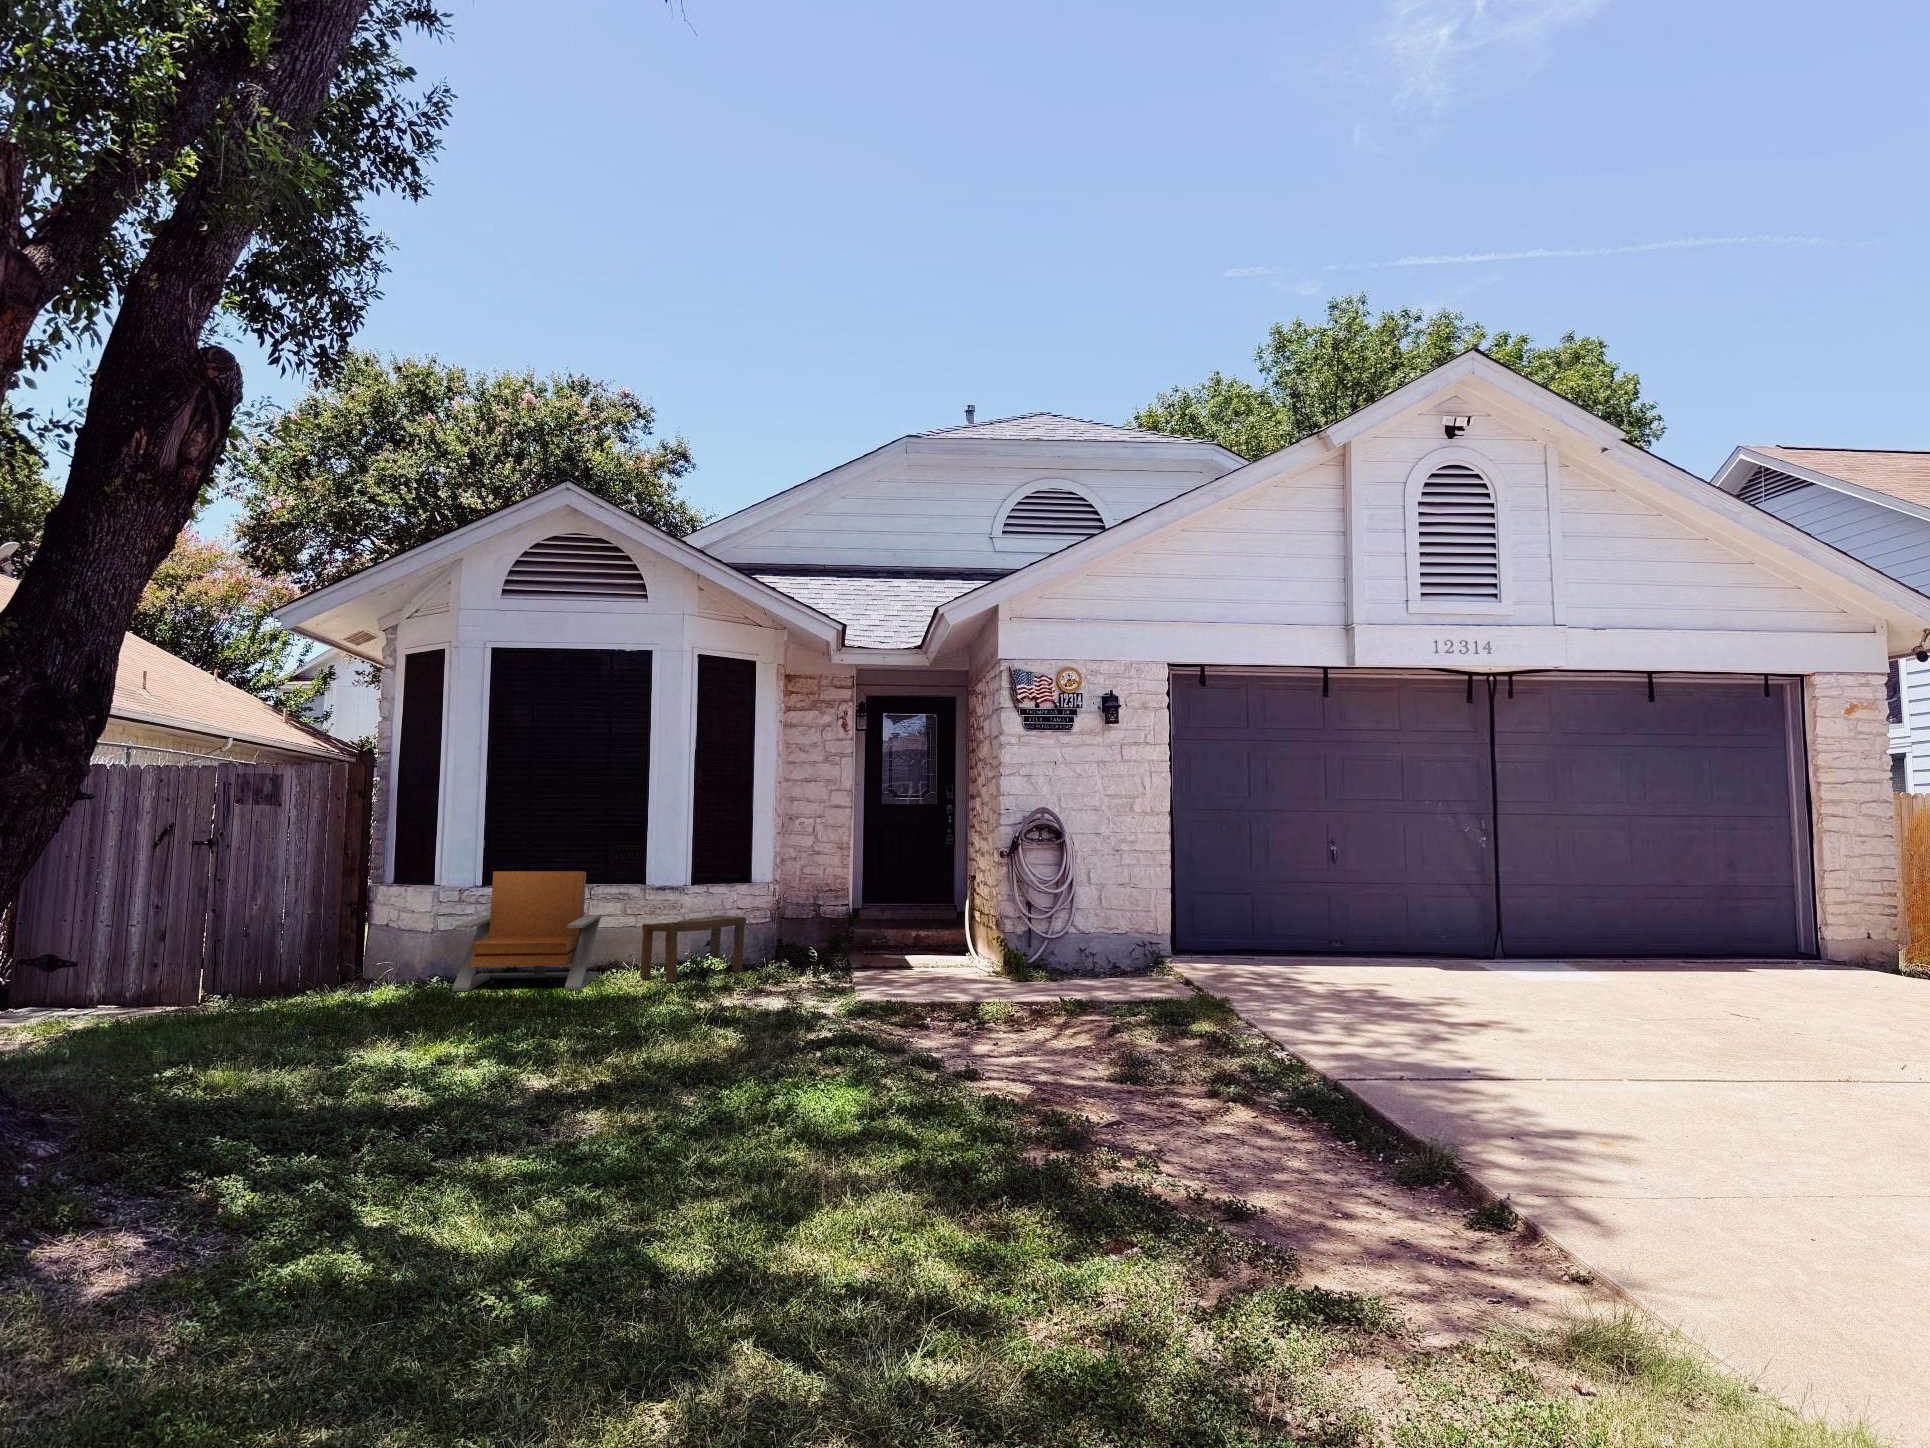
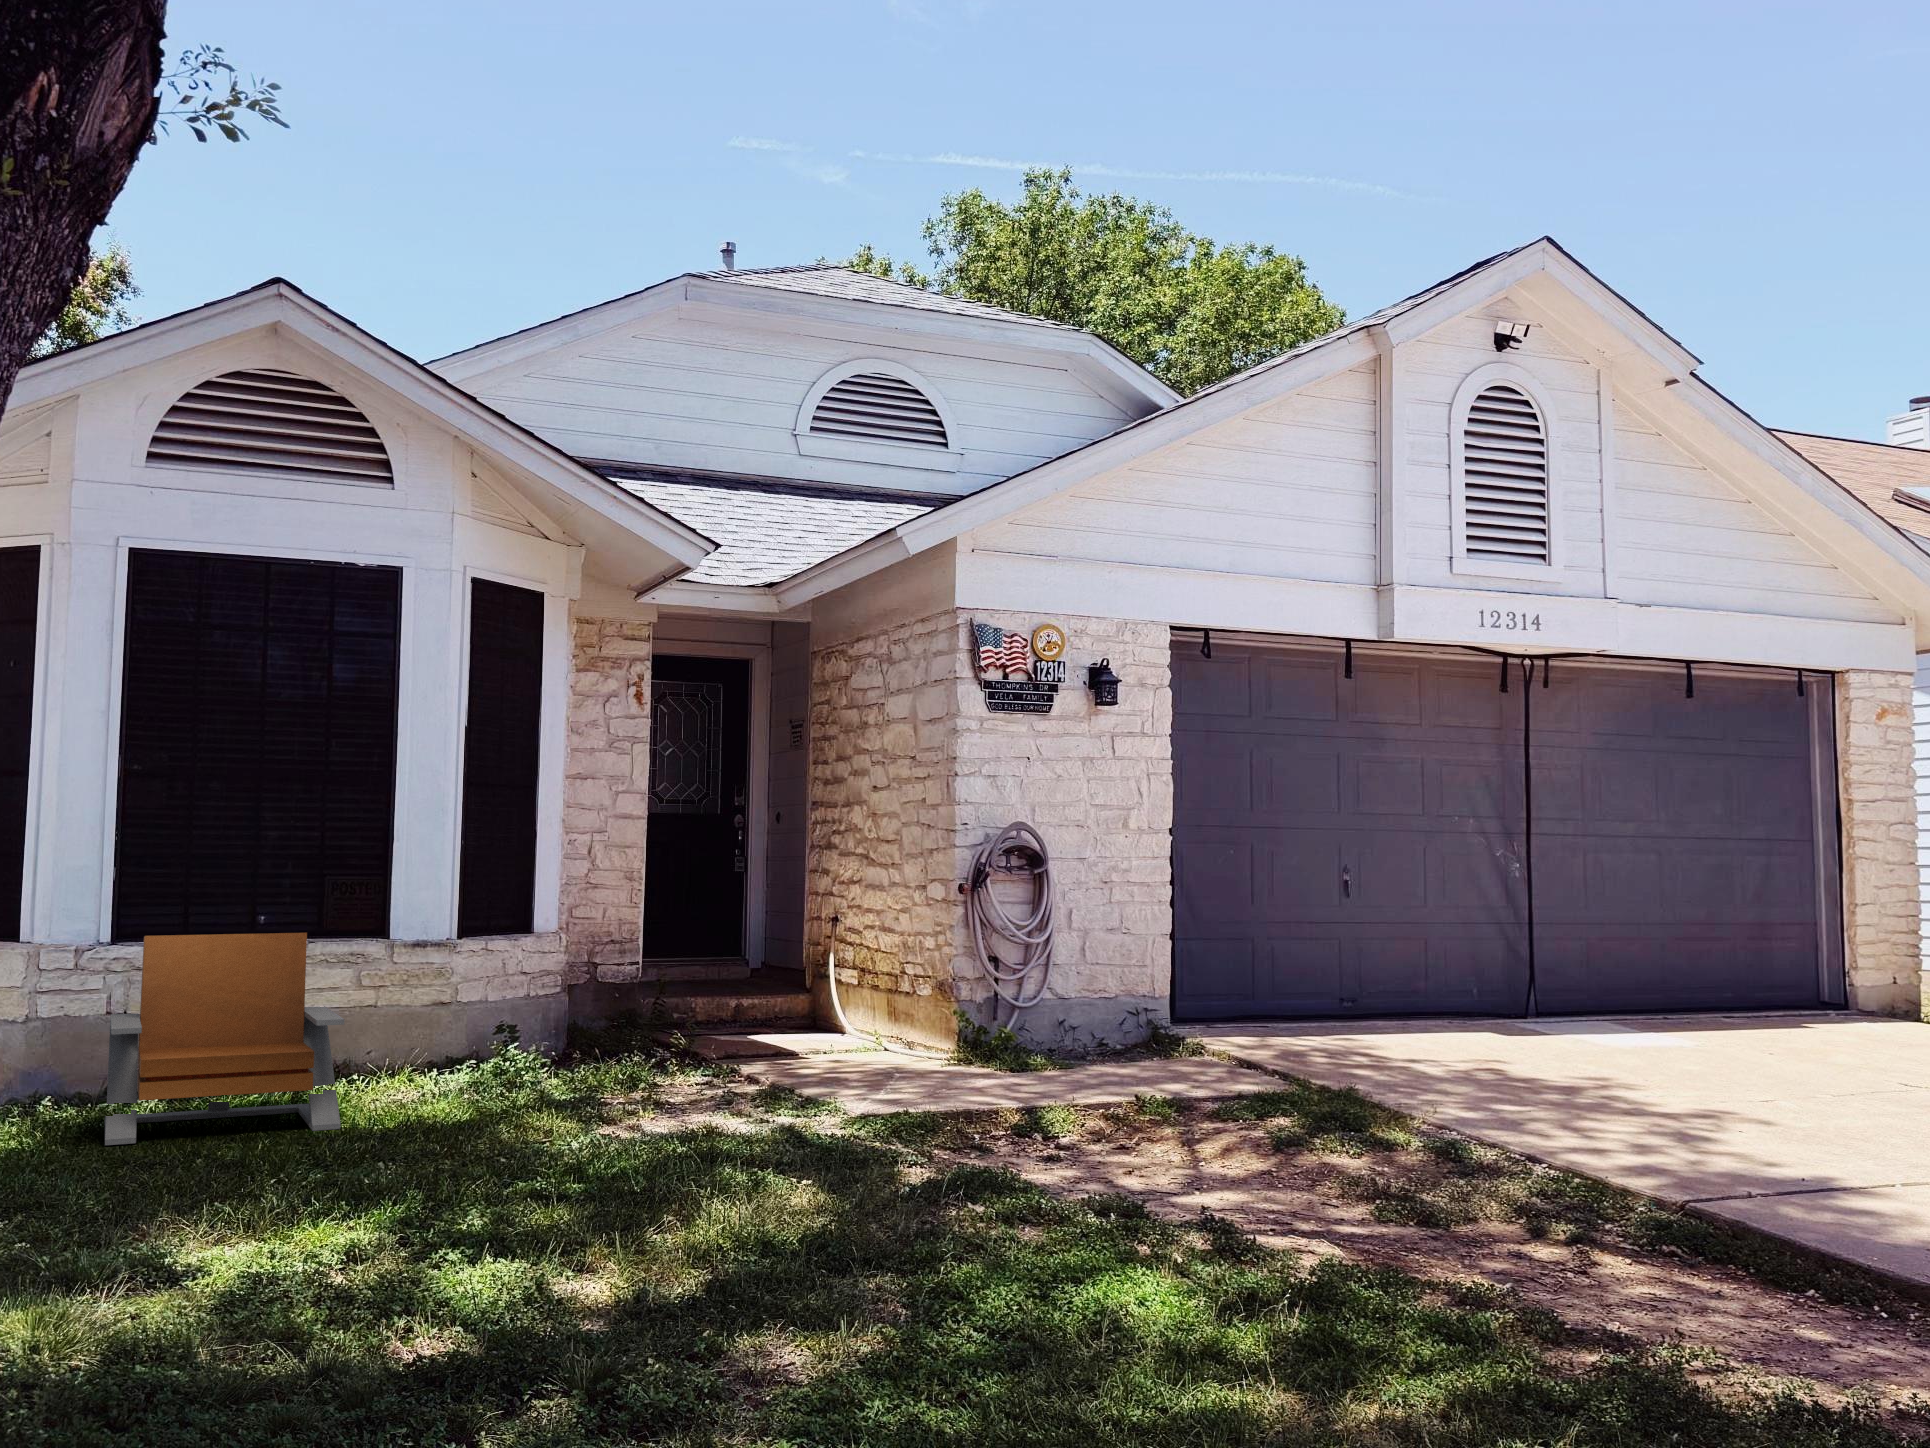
bench: present [640,915,746,982] -> none [414,1002,569,1110]

